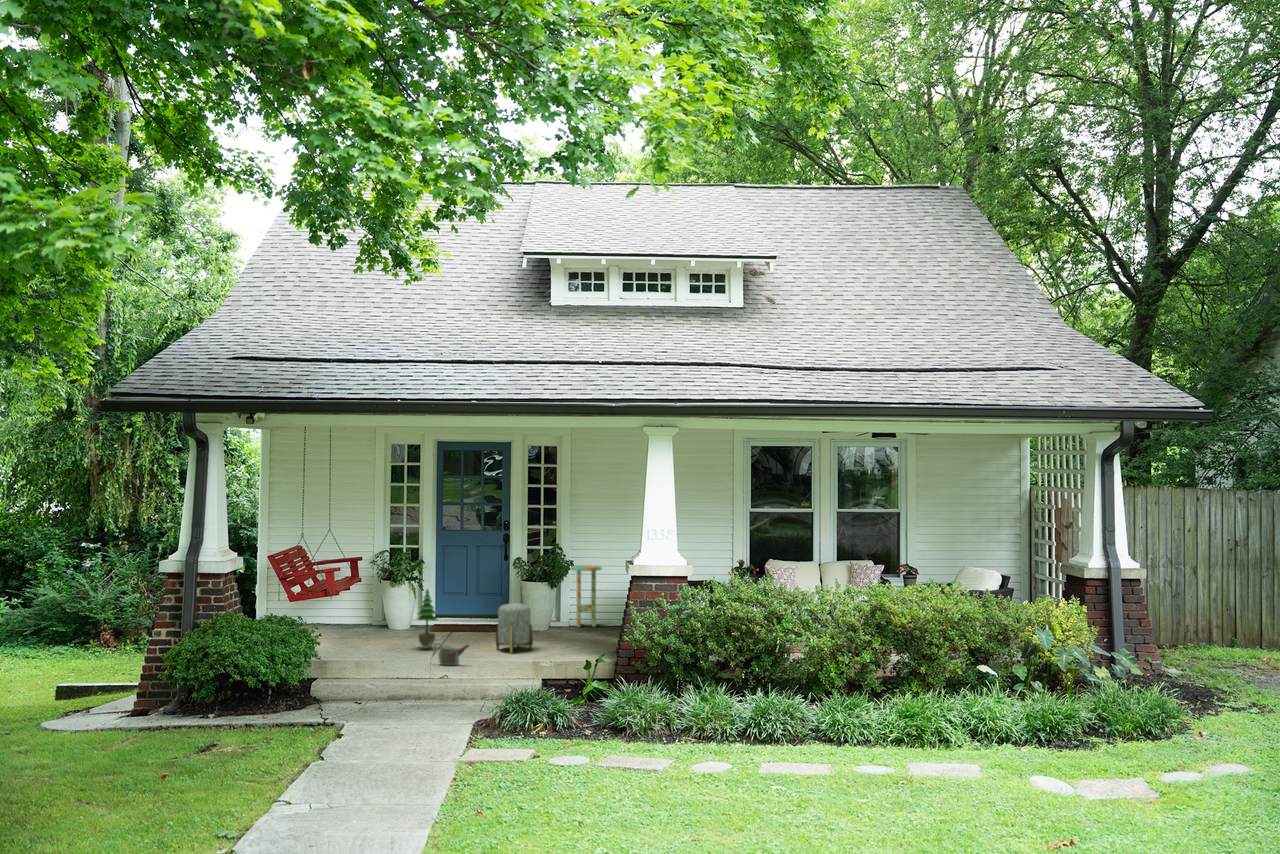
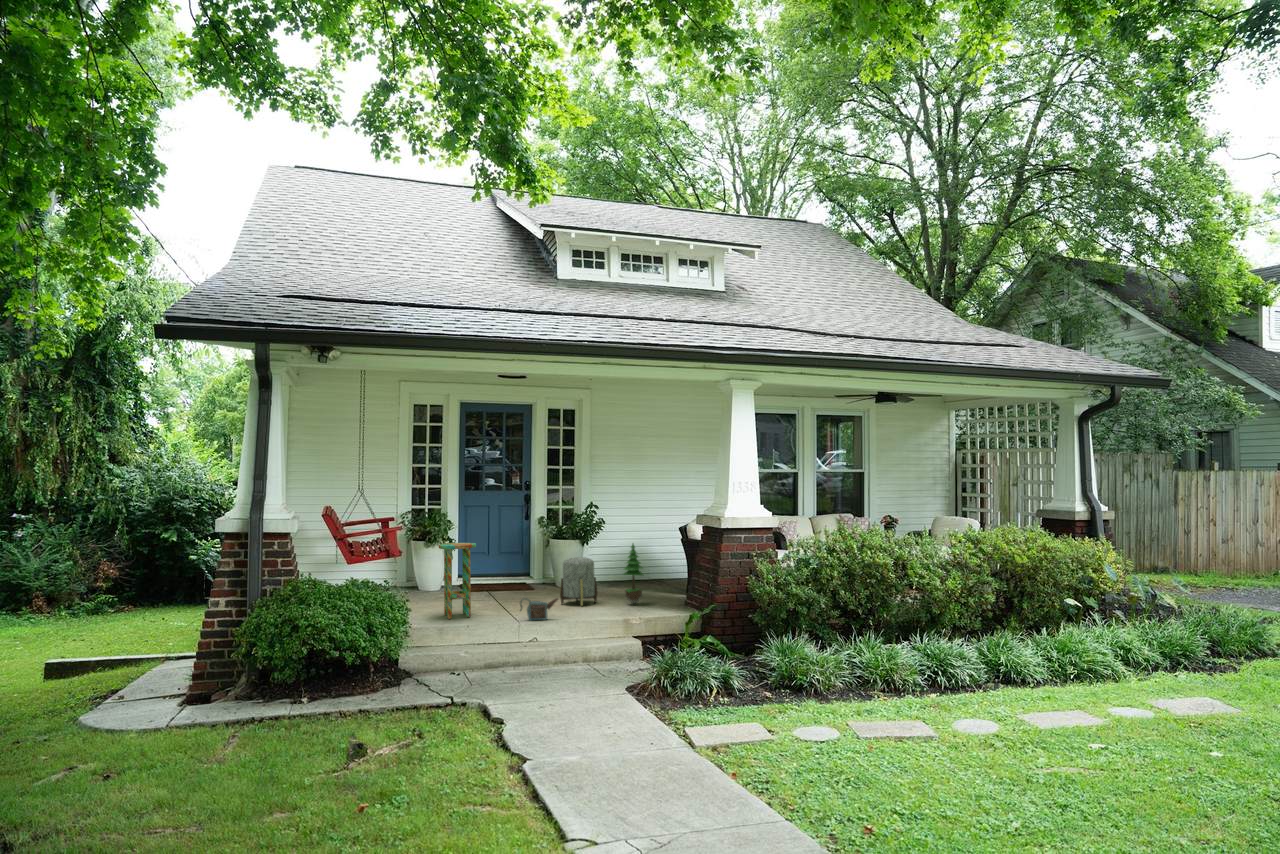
side table: present [571,565,602,627] -> present [439,543,476,619]
potted tree: present [417,589,437,649] -> present [624,544,643,604]

